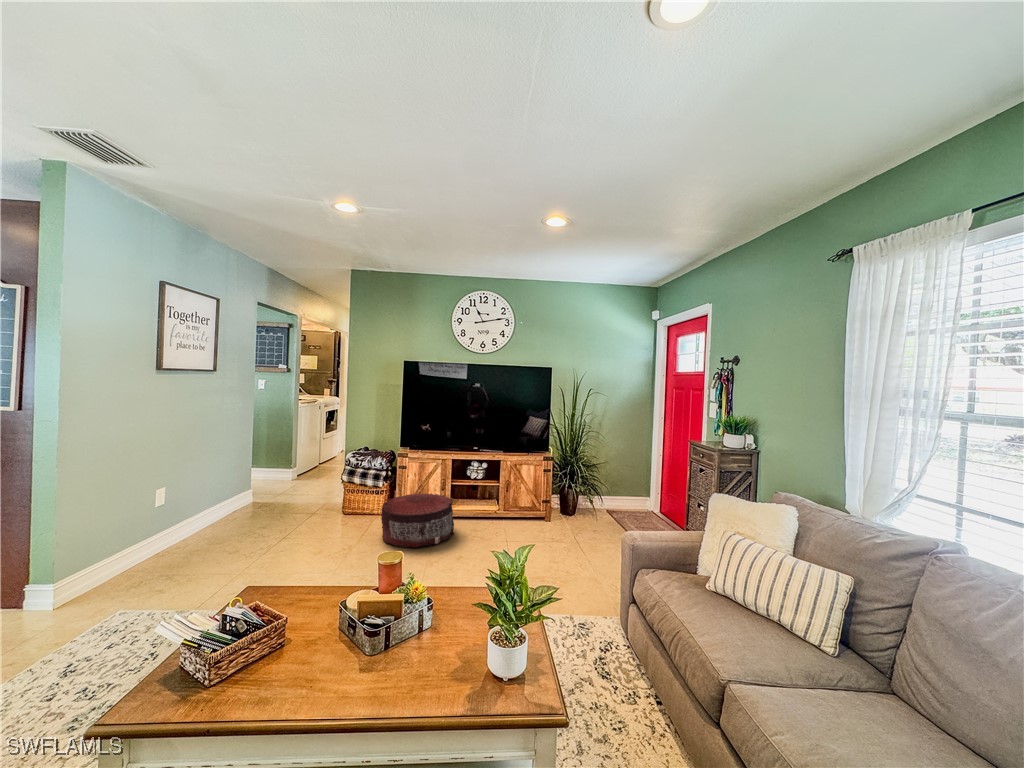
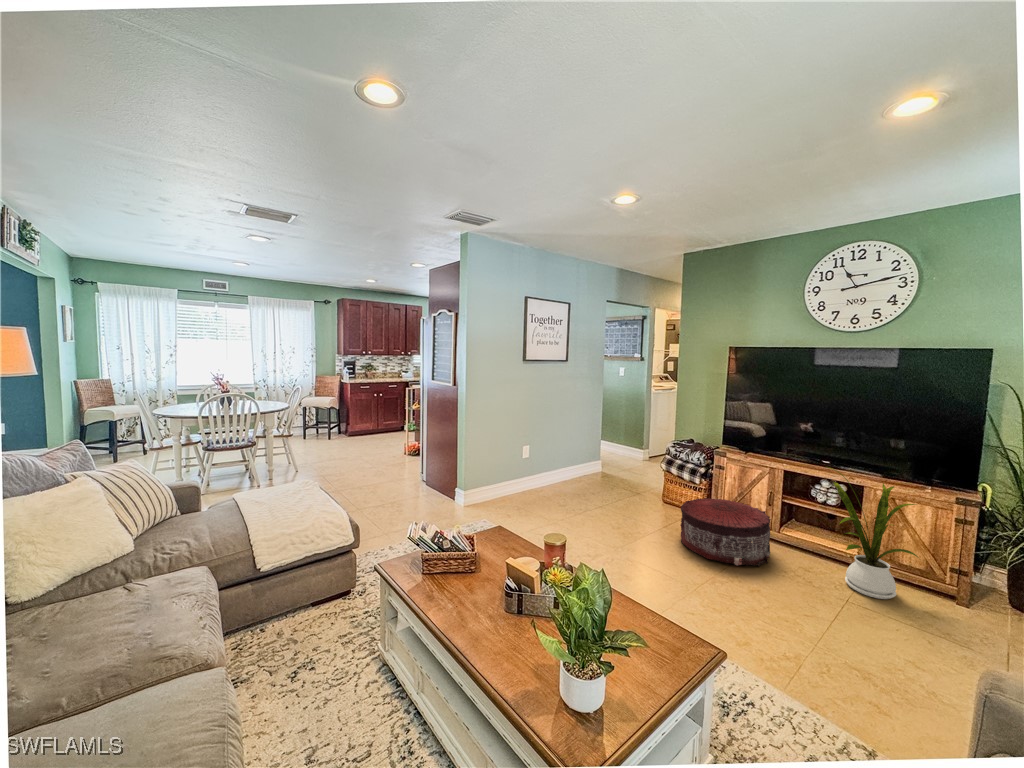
house plant: none [483,449,533,533] -> present [828,467,918,599]

